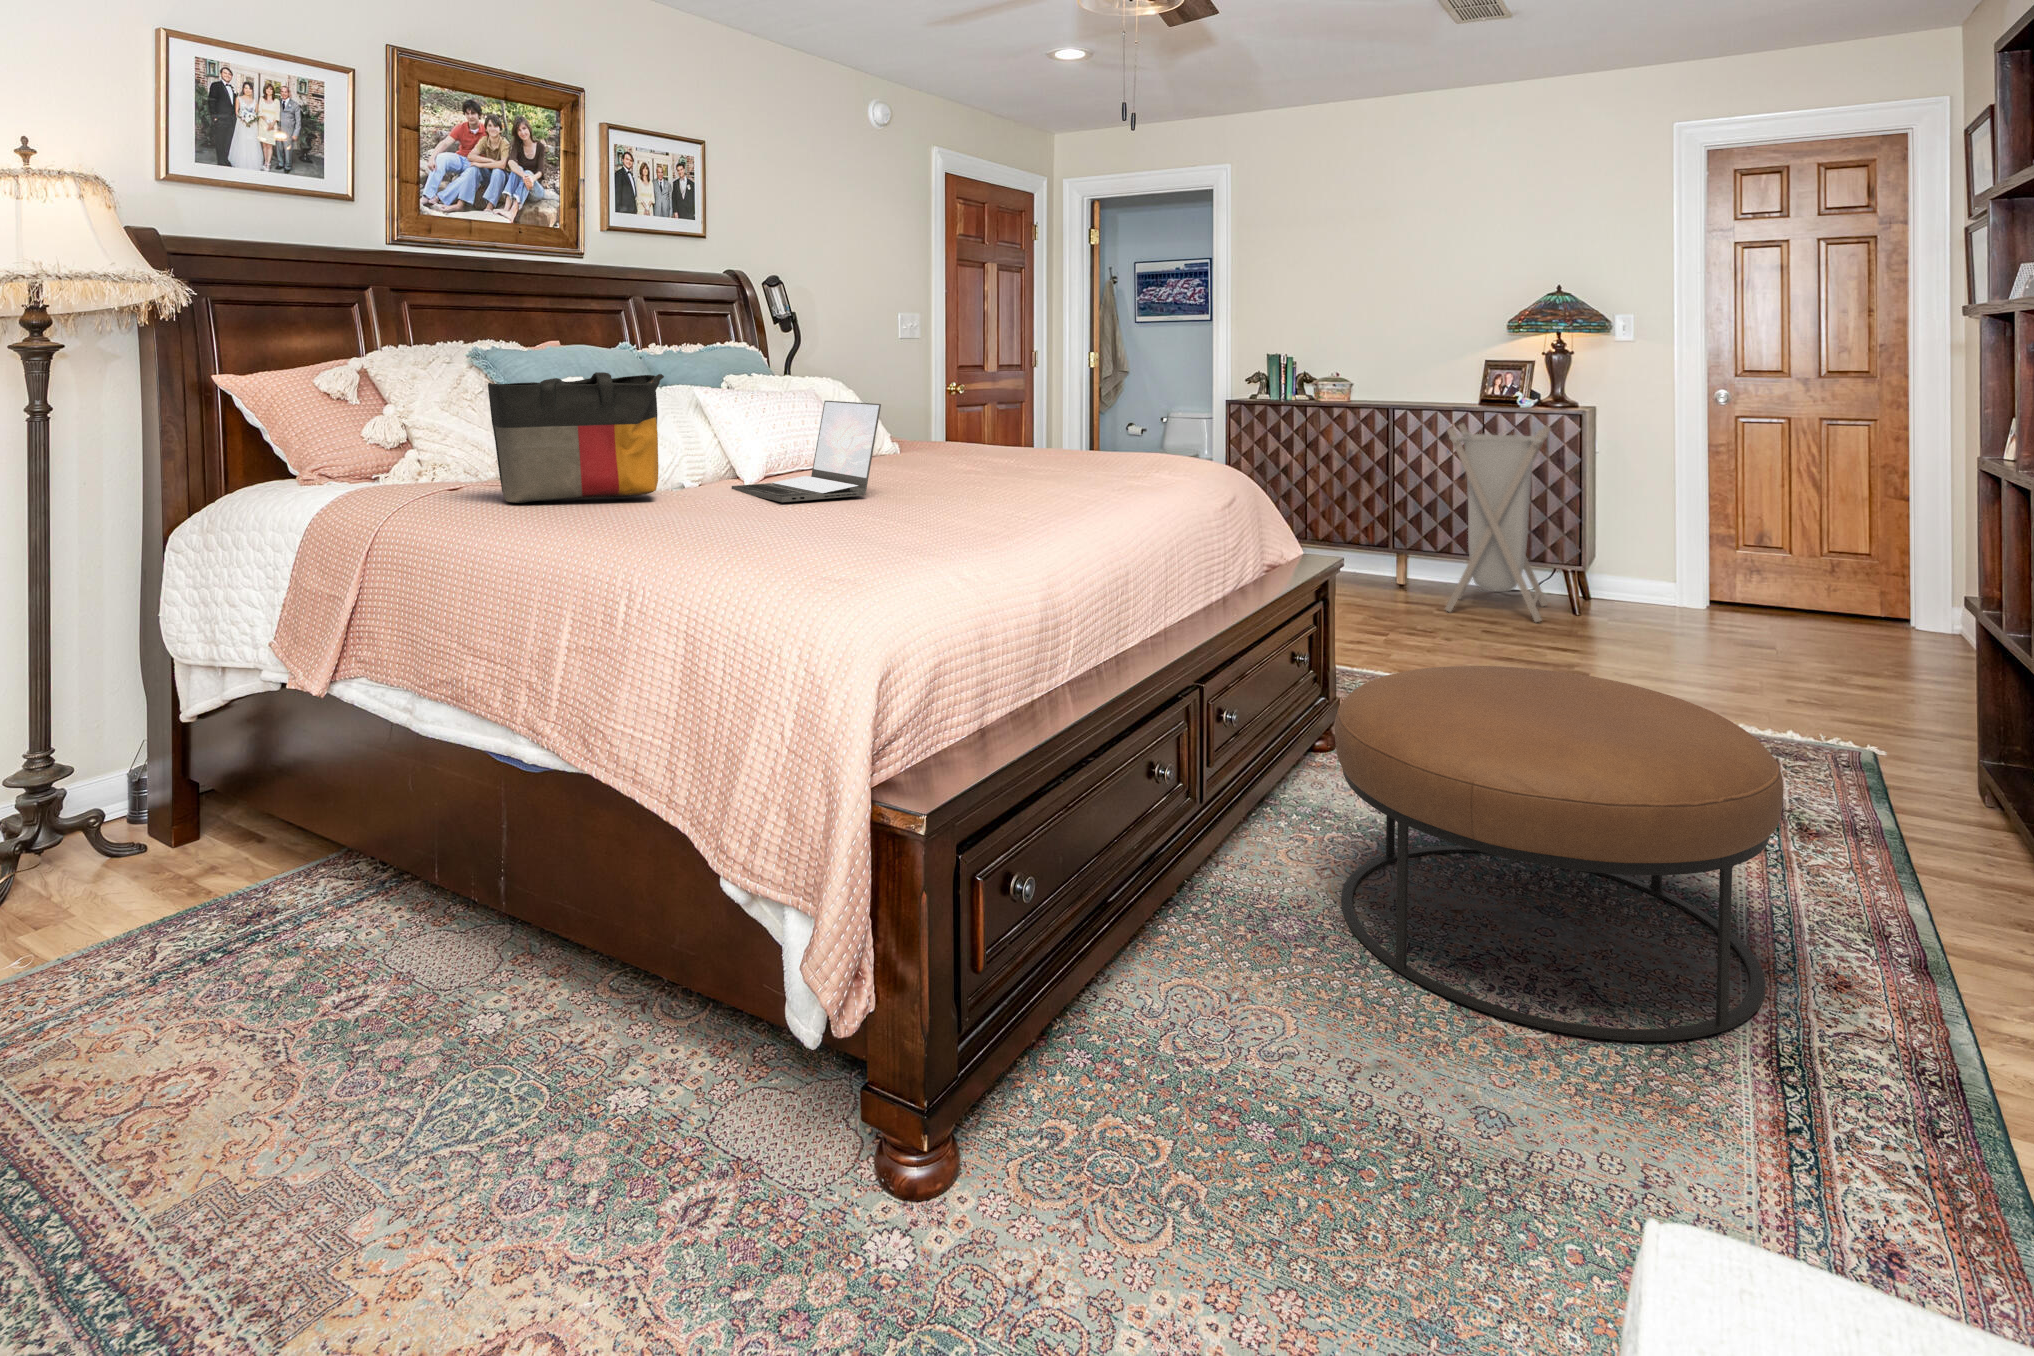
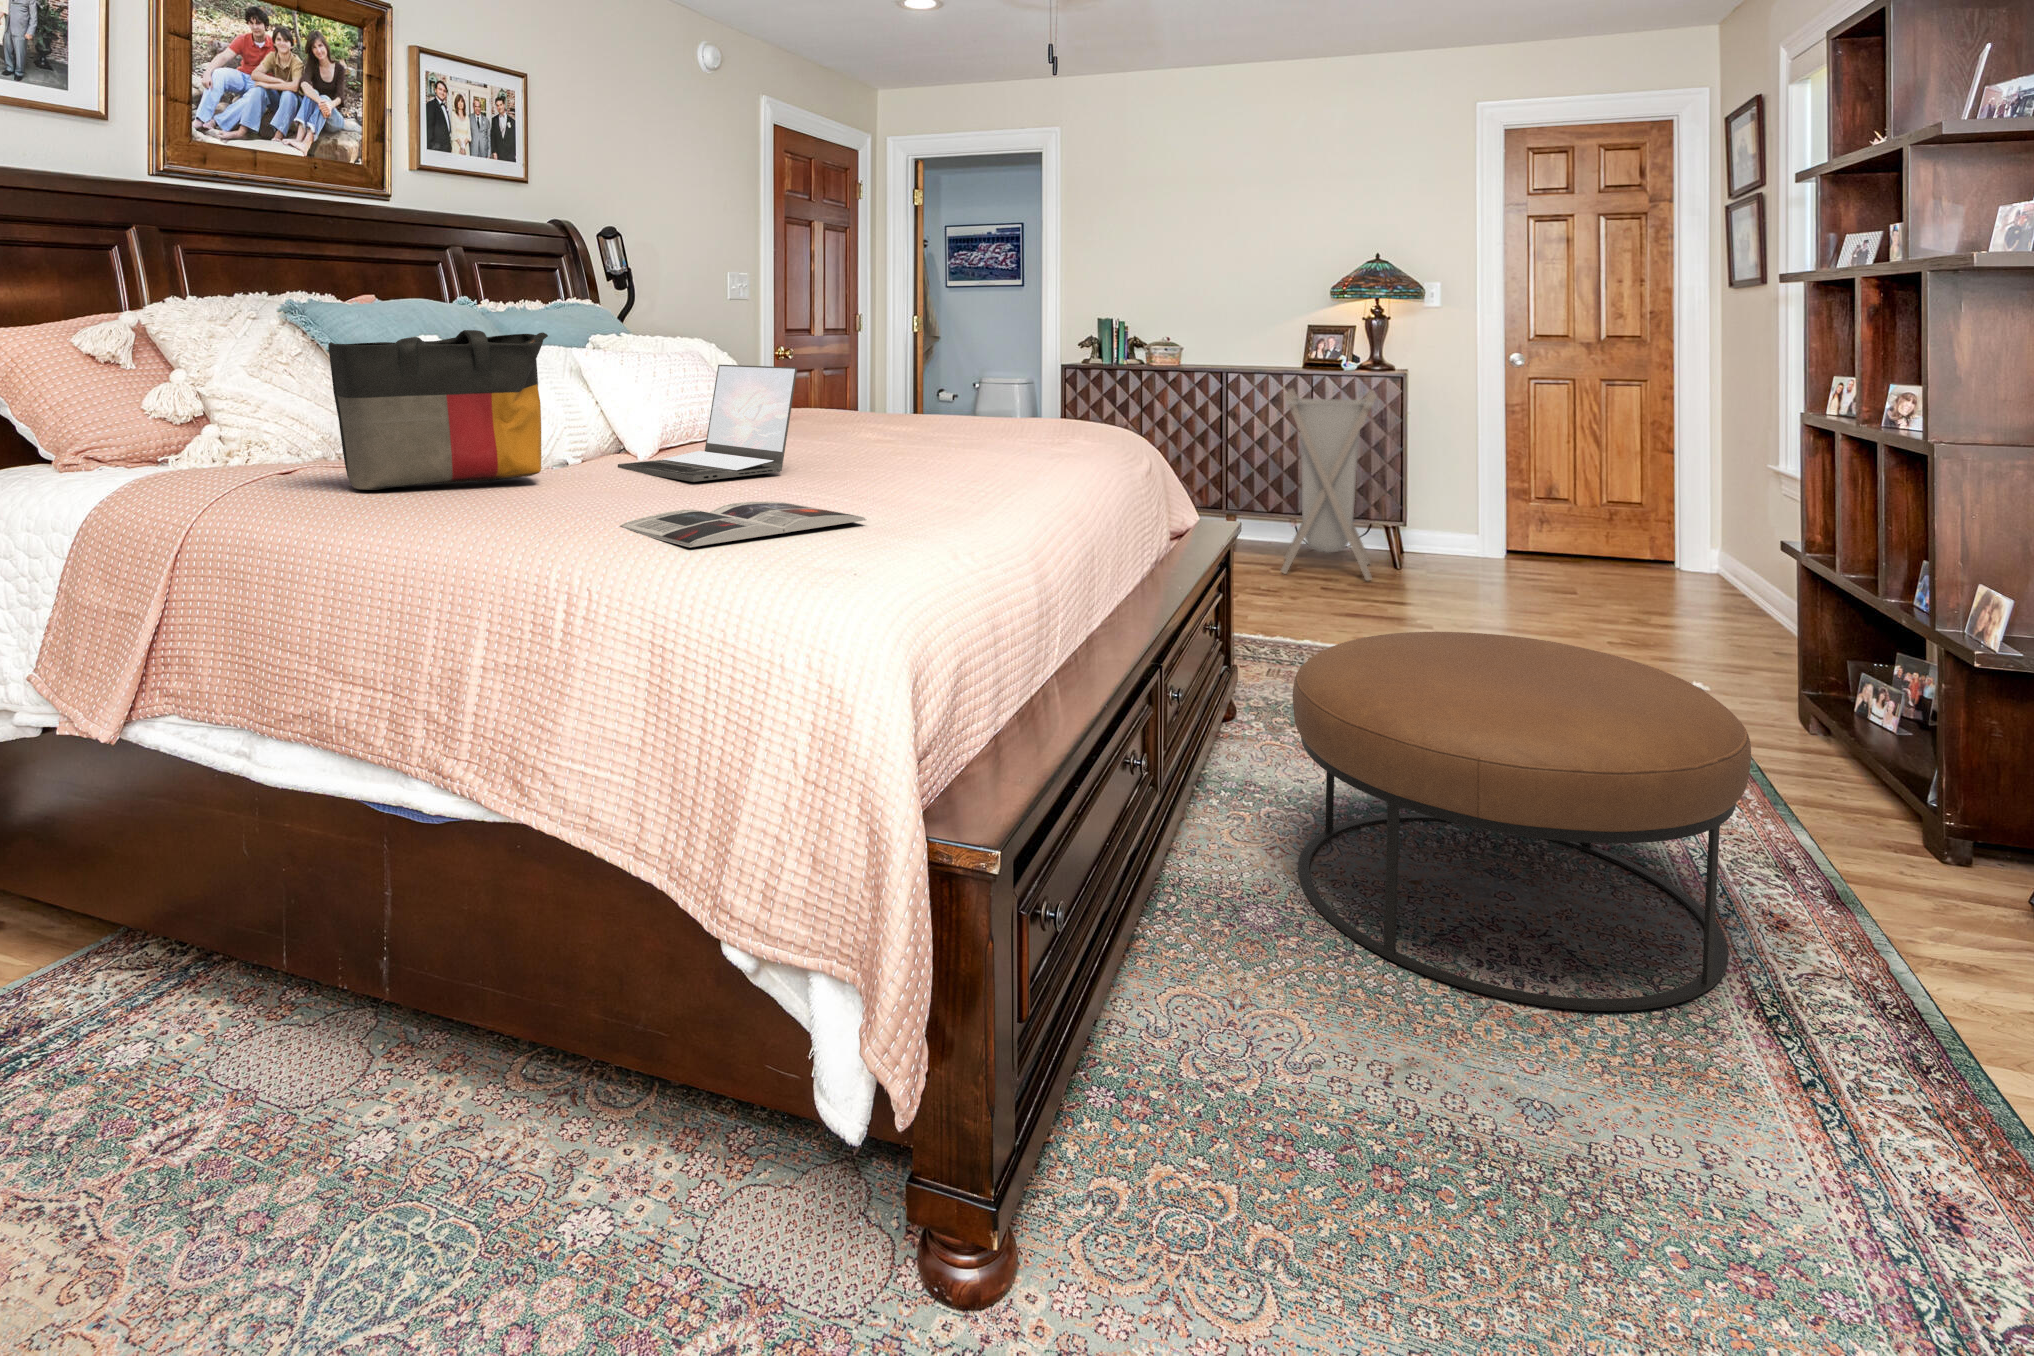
magazine: none [690,520,899,555] -> present [620,501,867,547]

